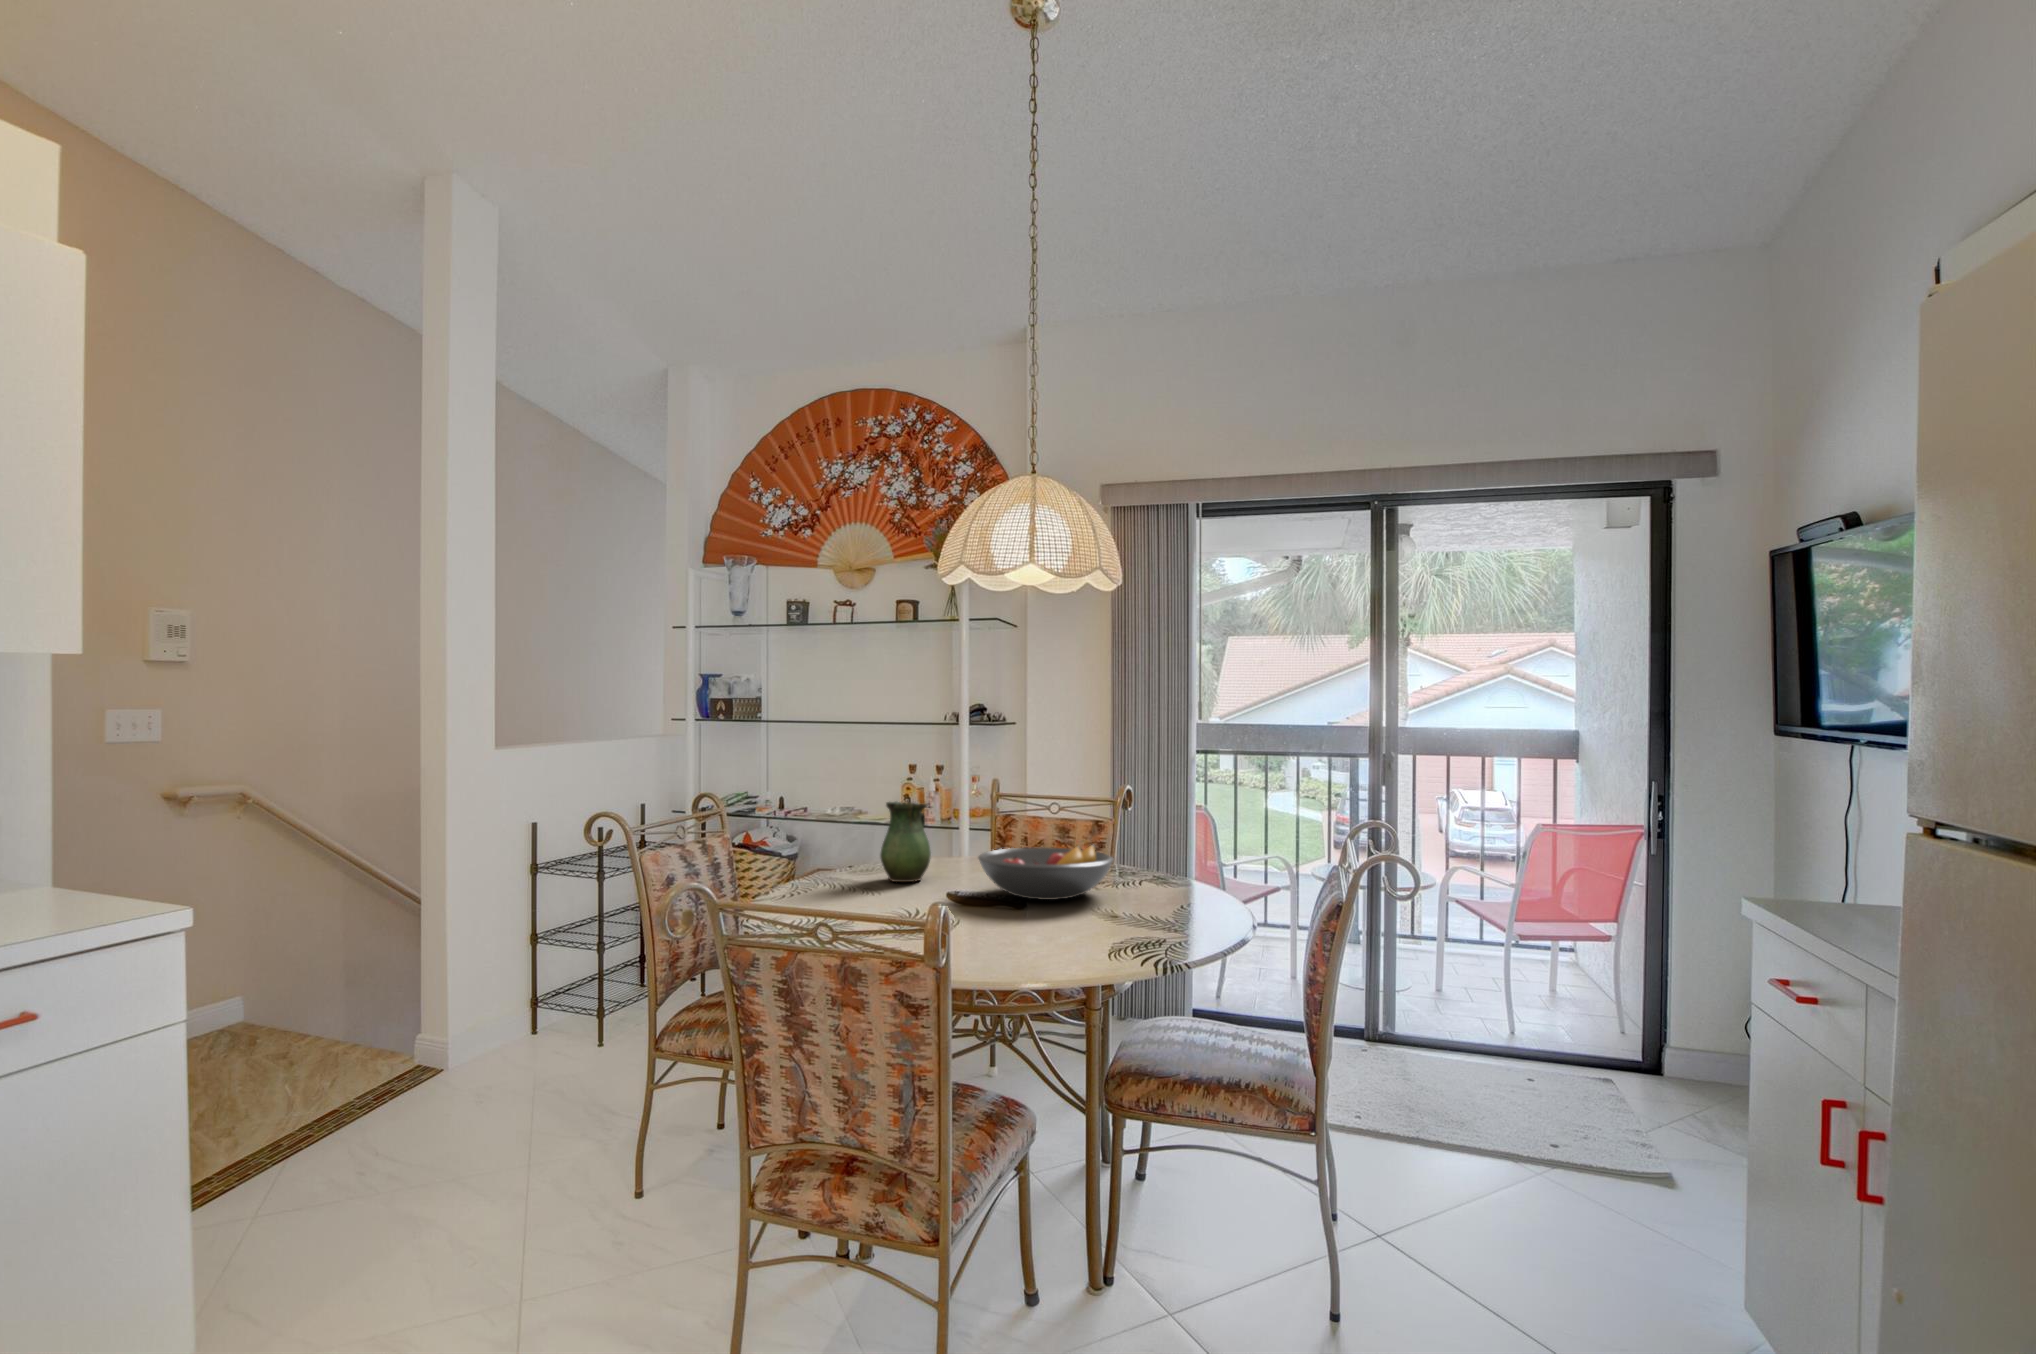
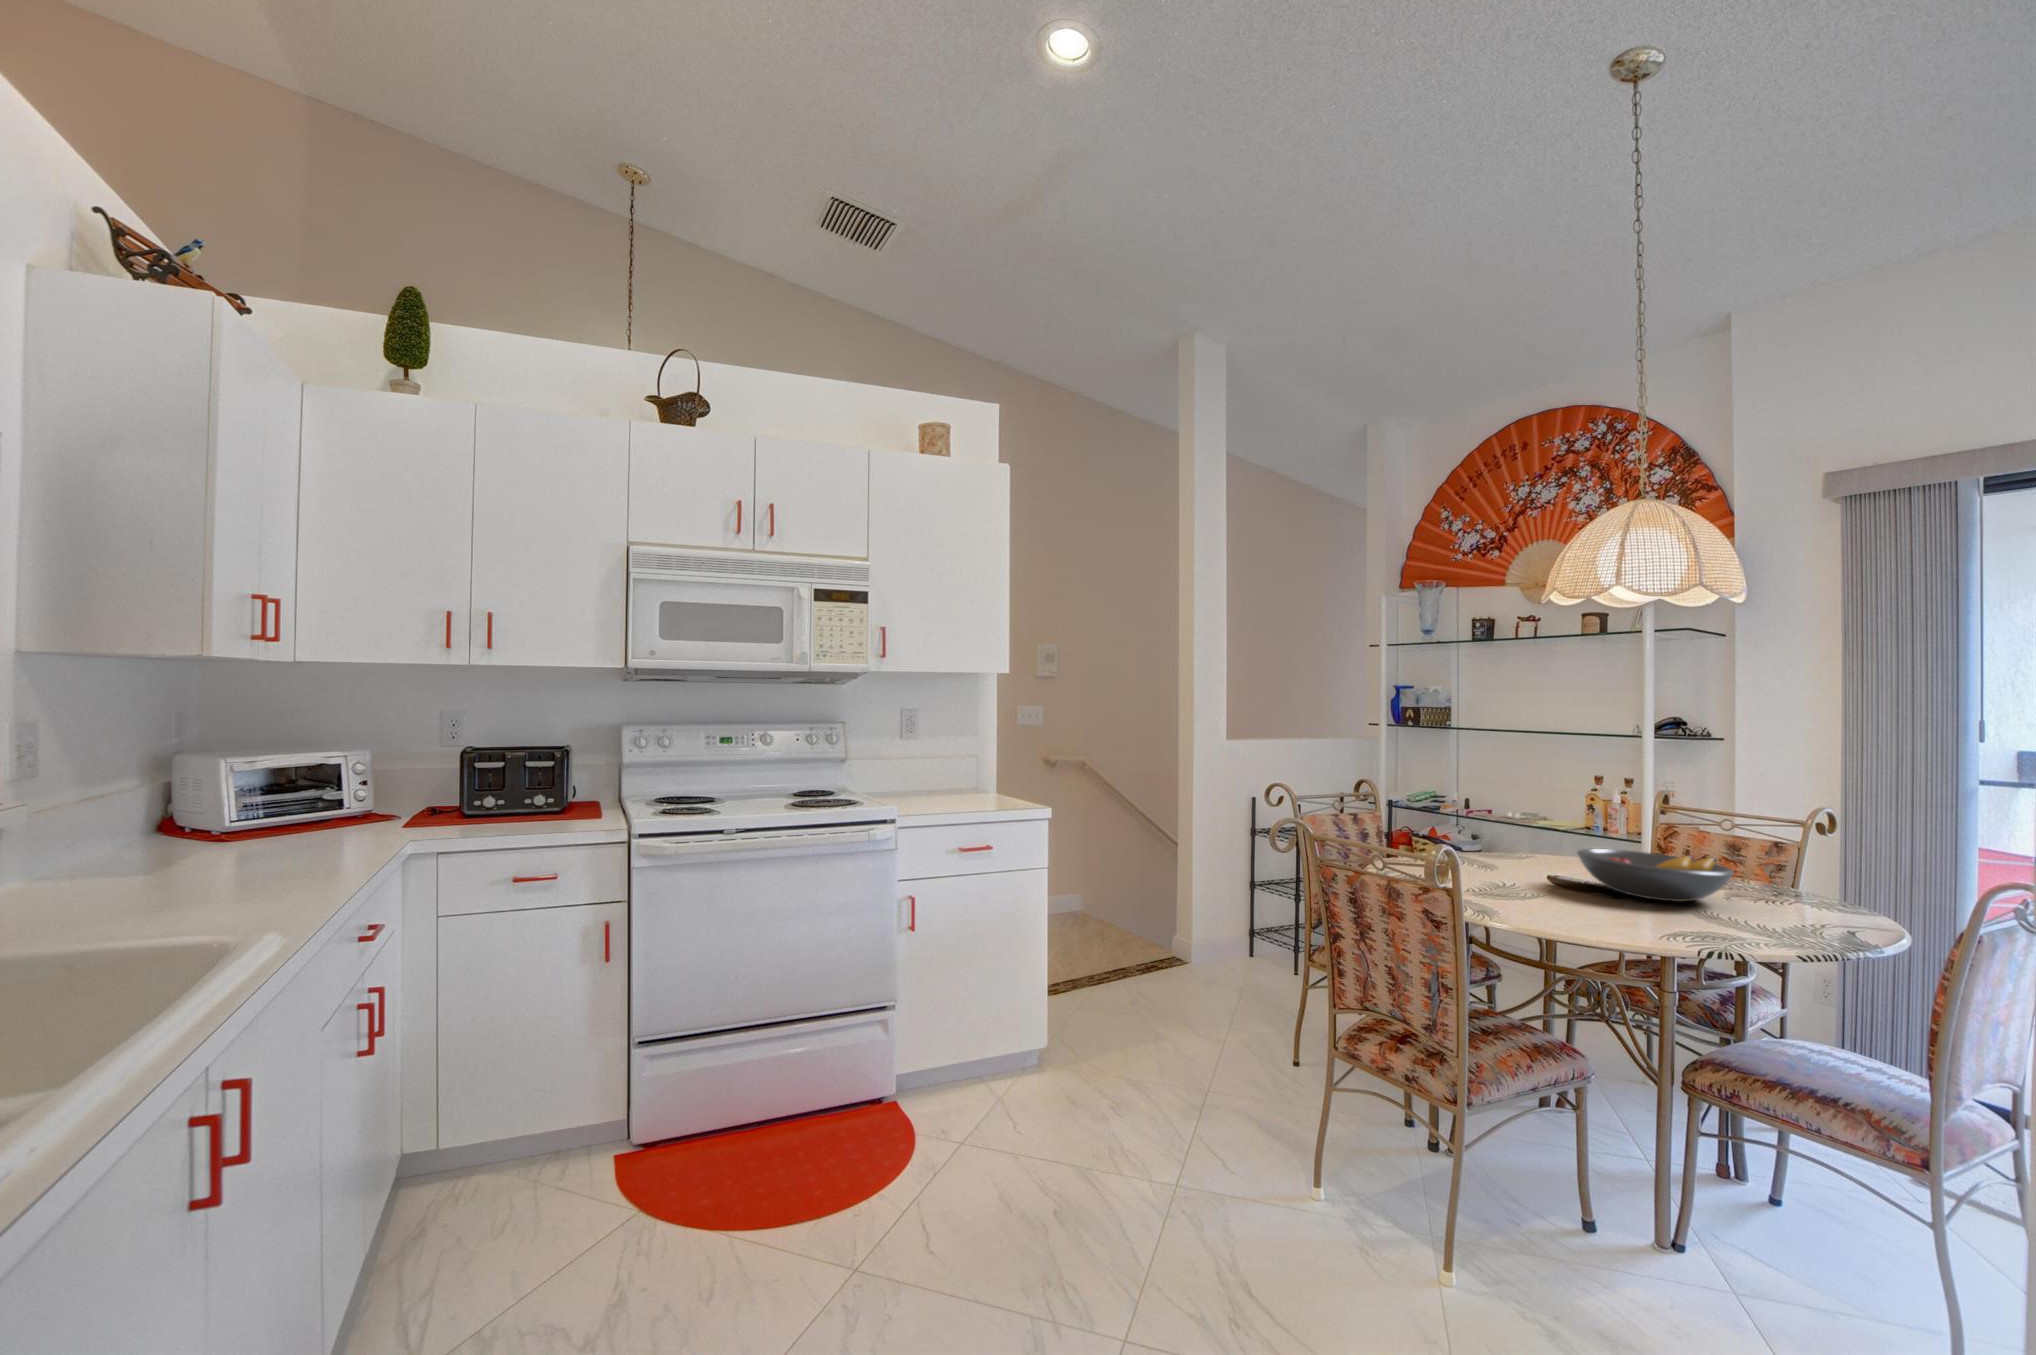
pitcher: present [880,802,931,882] -> none [1500,796,1550,867]

